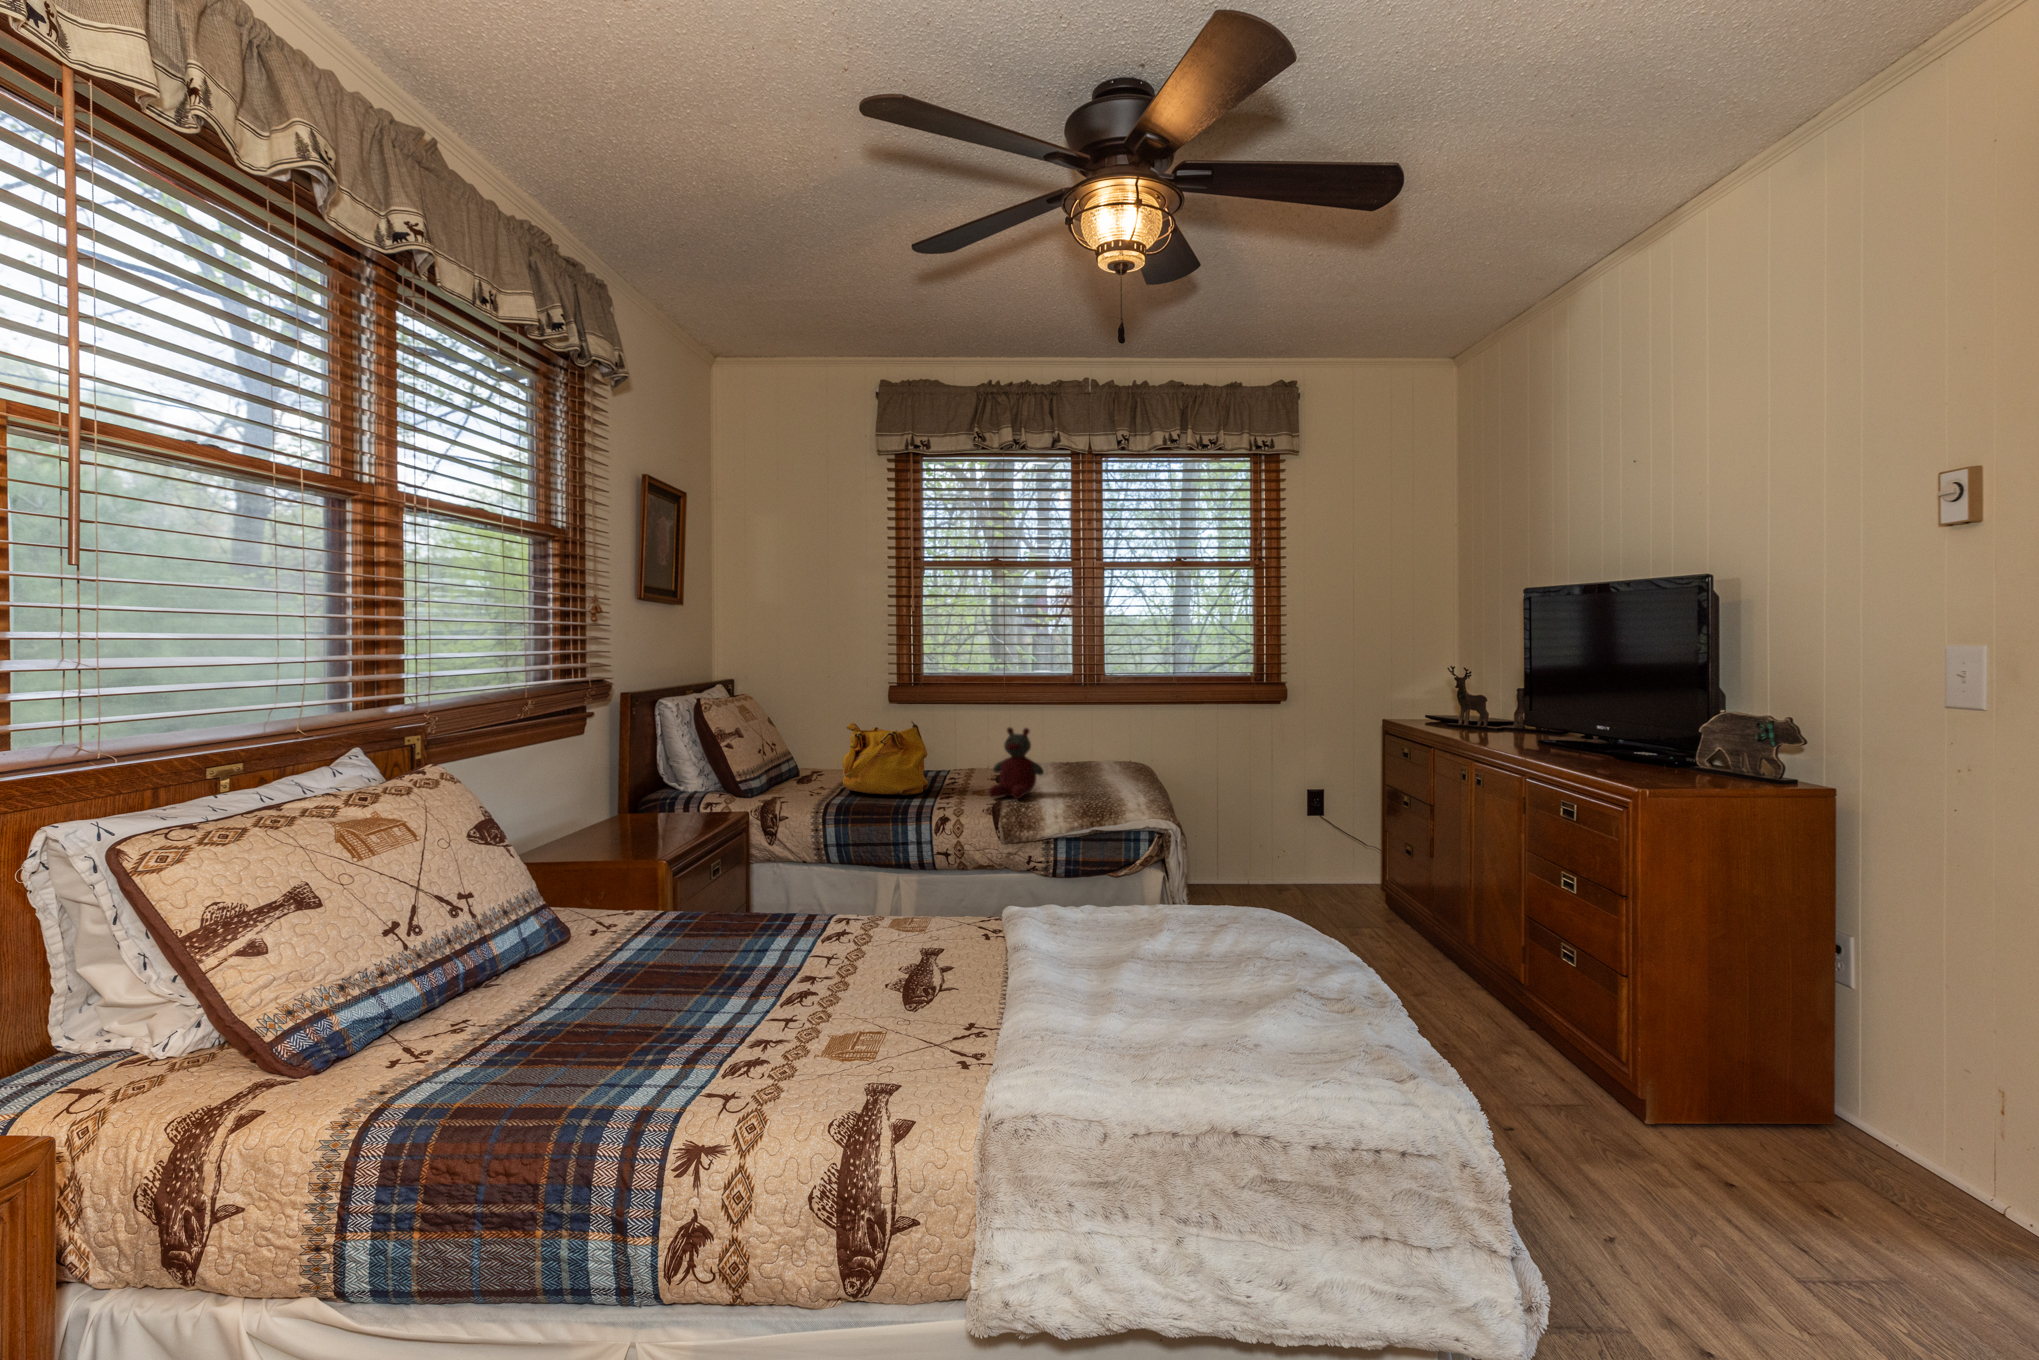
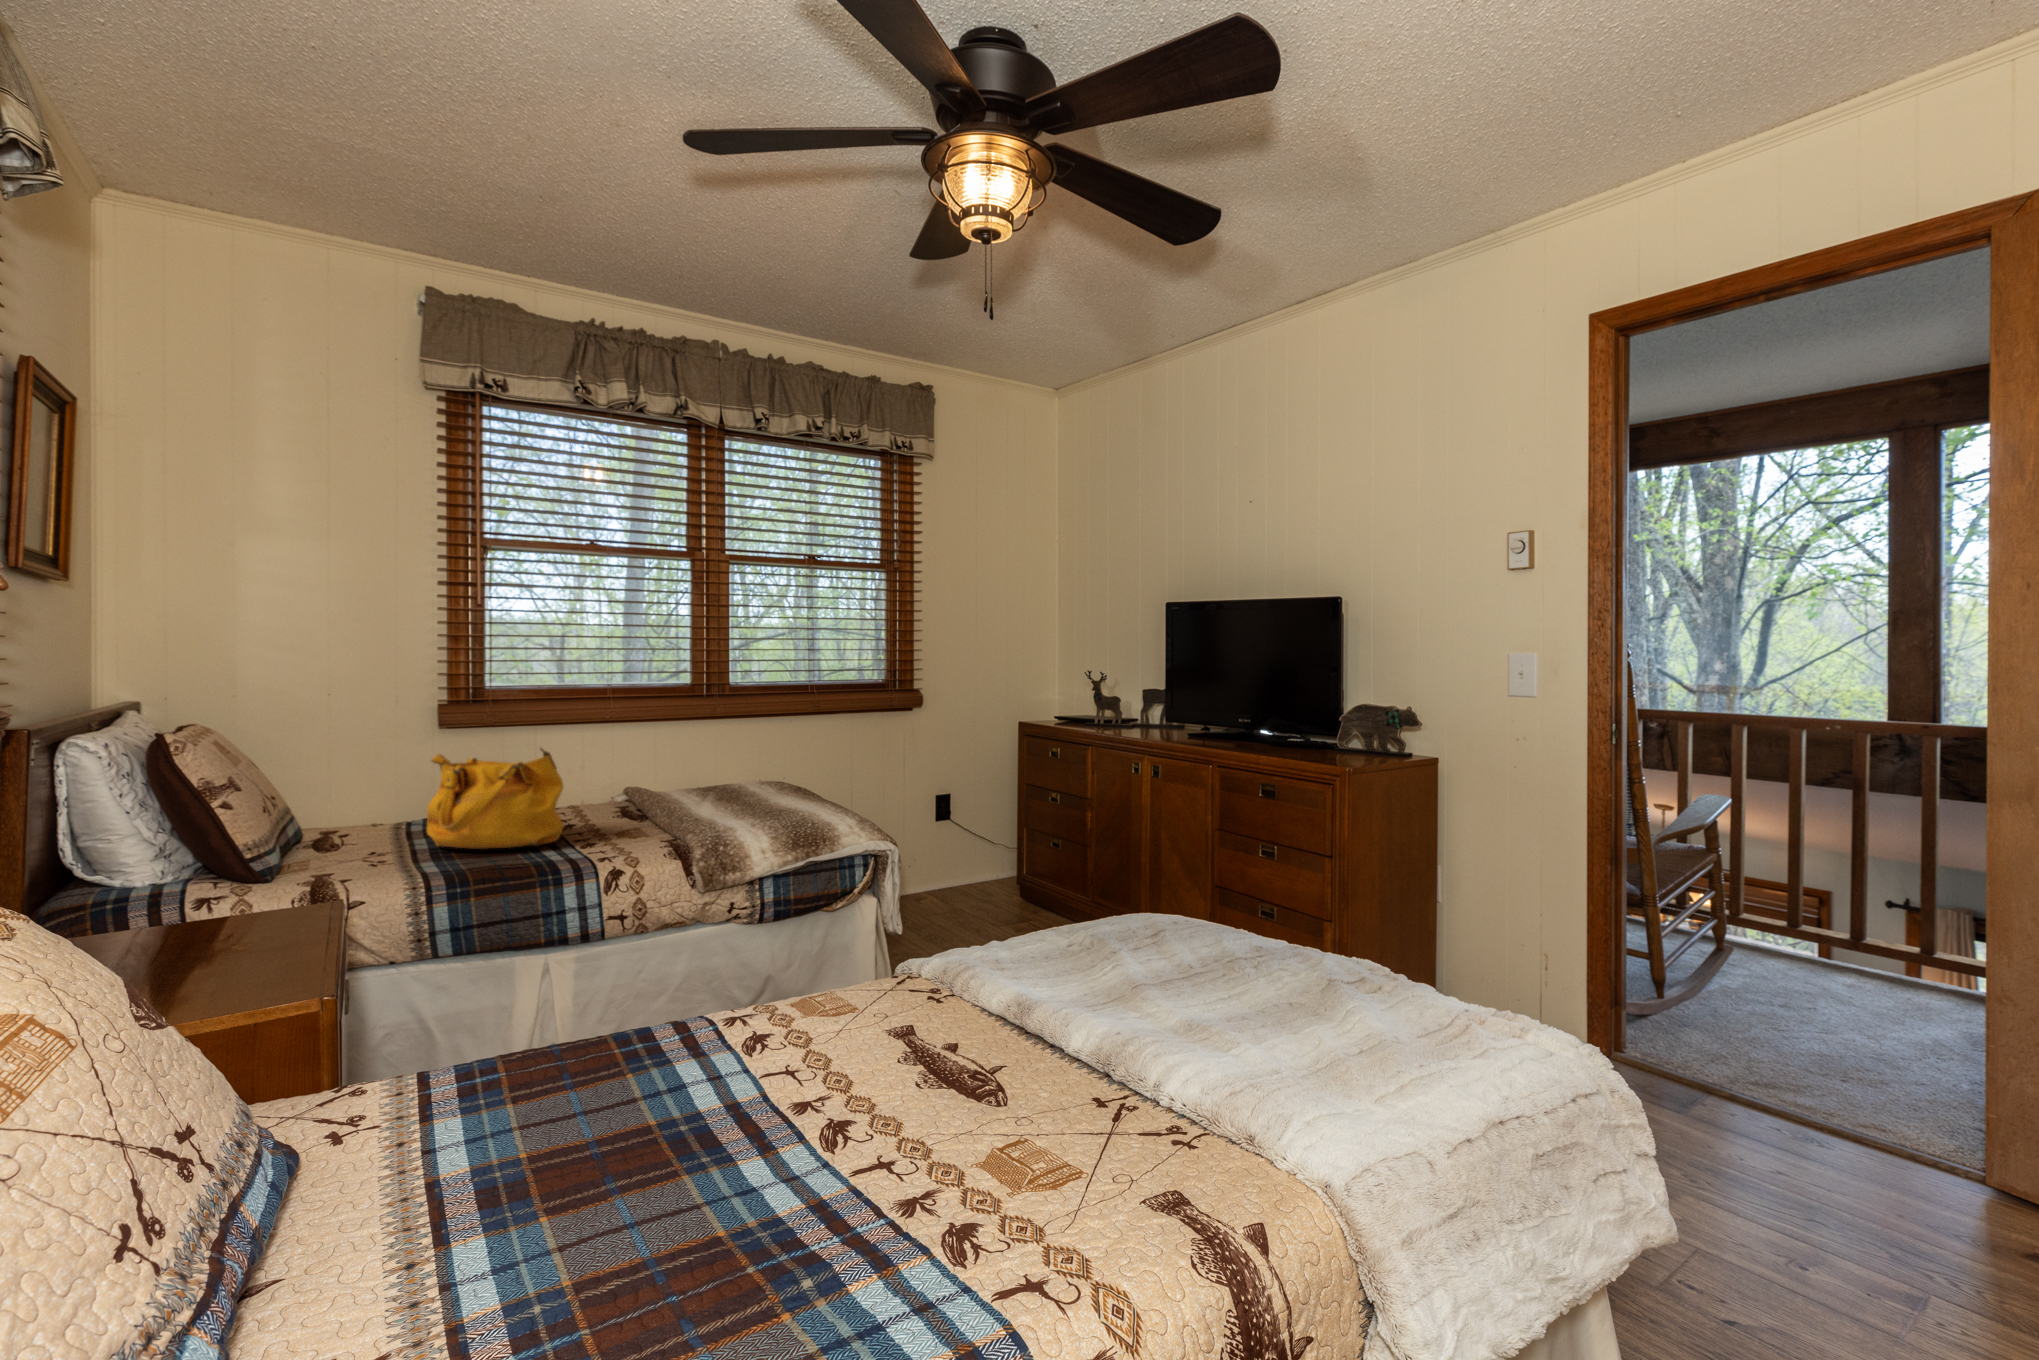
stuffed bear: present [989,727,1044,799] -> none [657,749,728,837]

